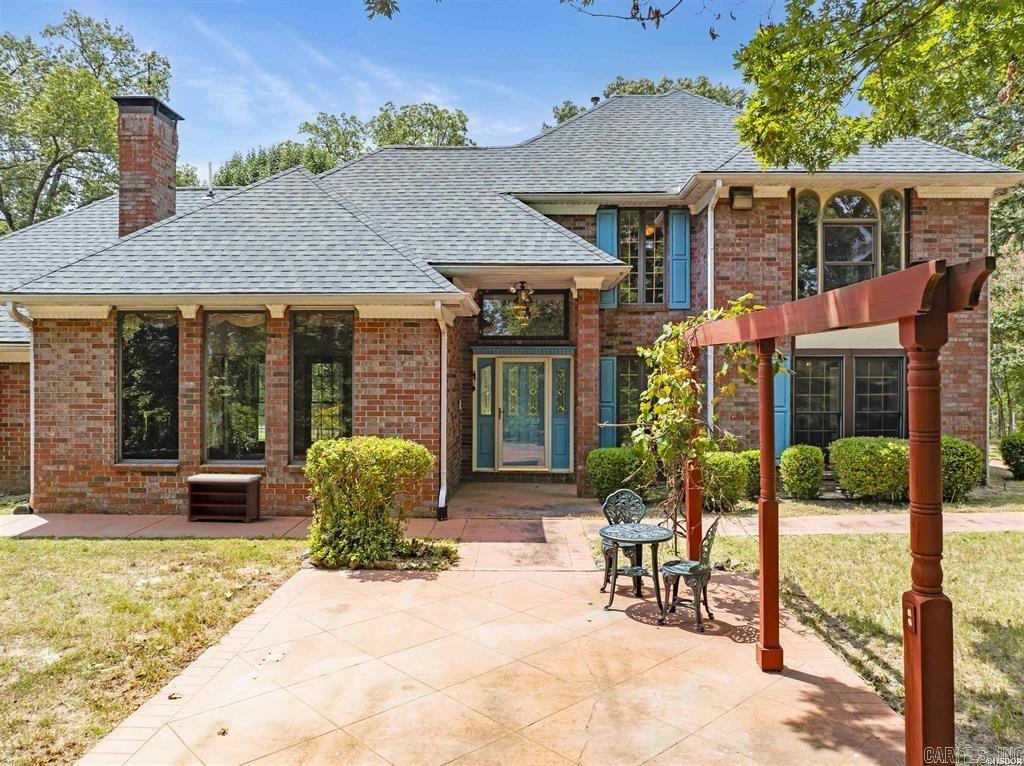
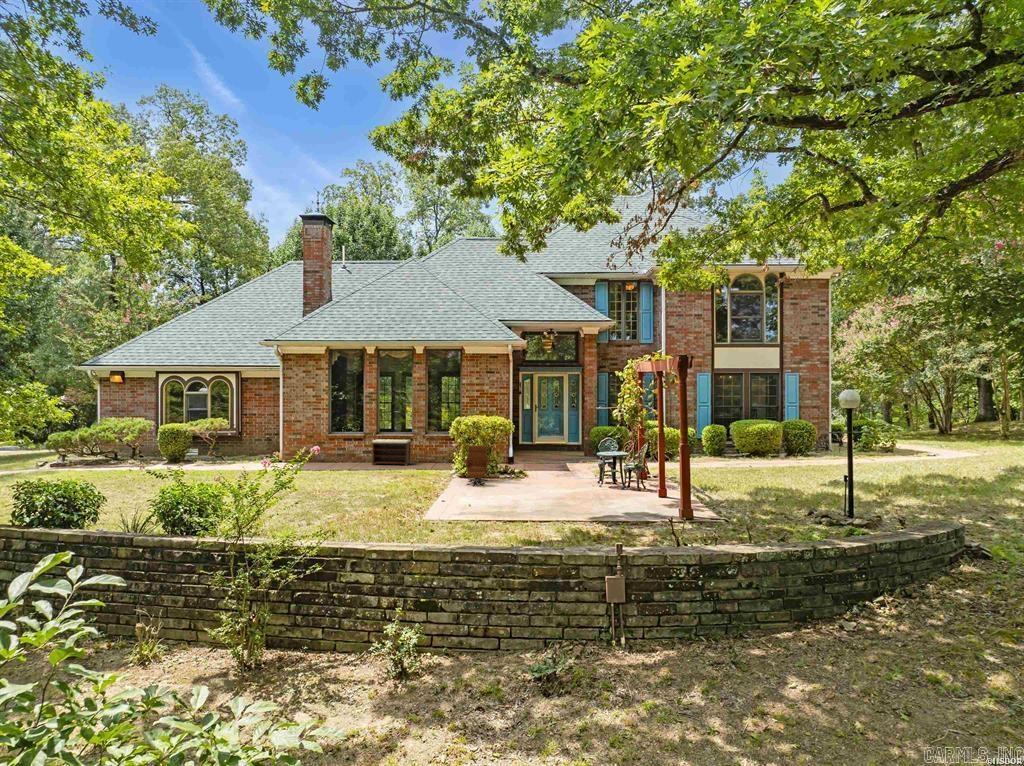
lounge chair: none [314,499,378,594] -> present [463,446,492,486]

